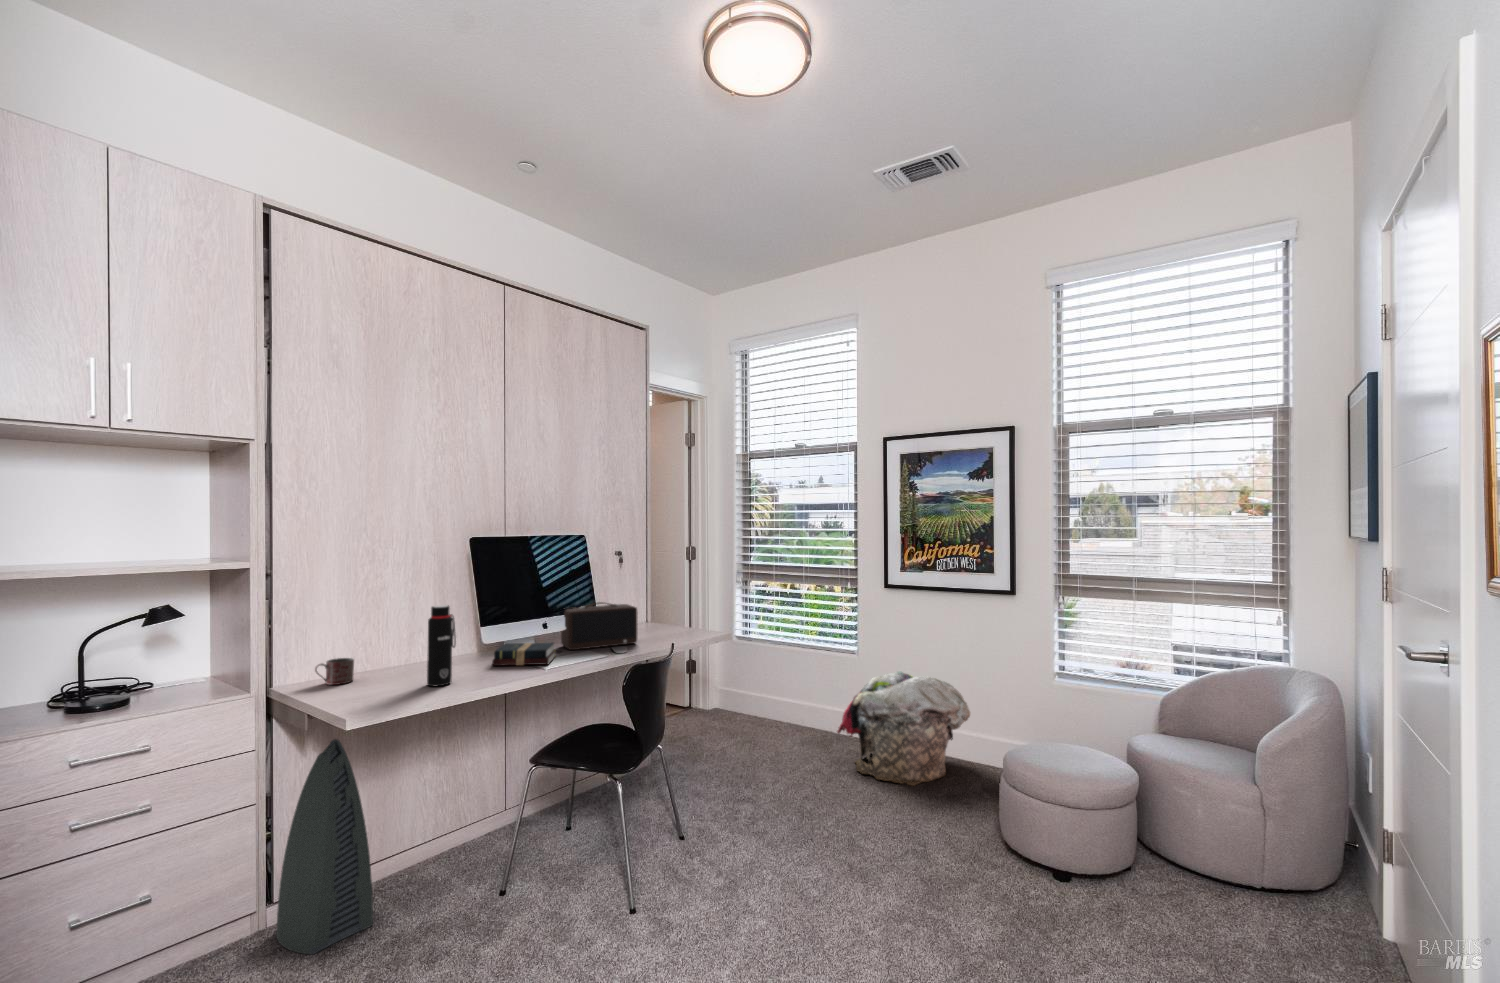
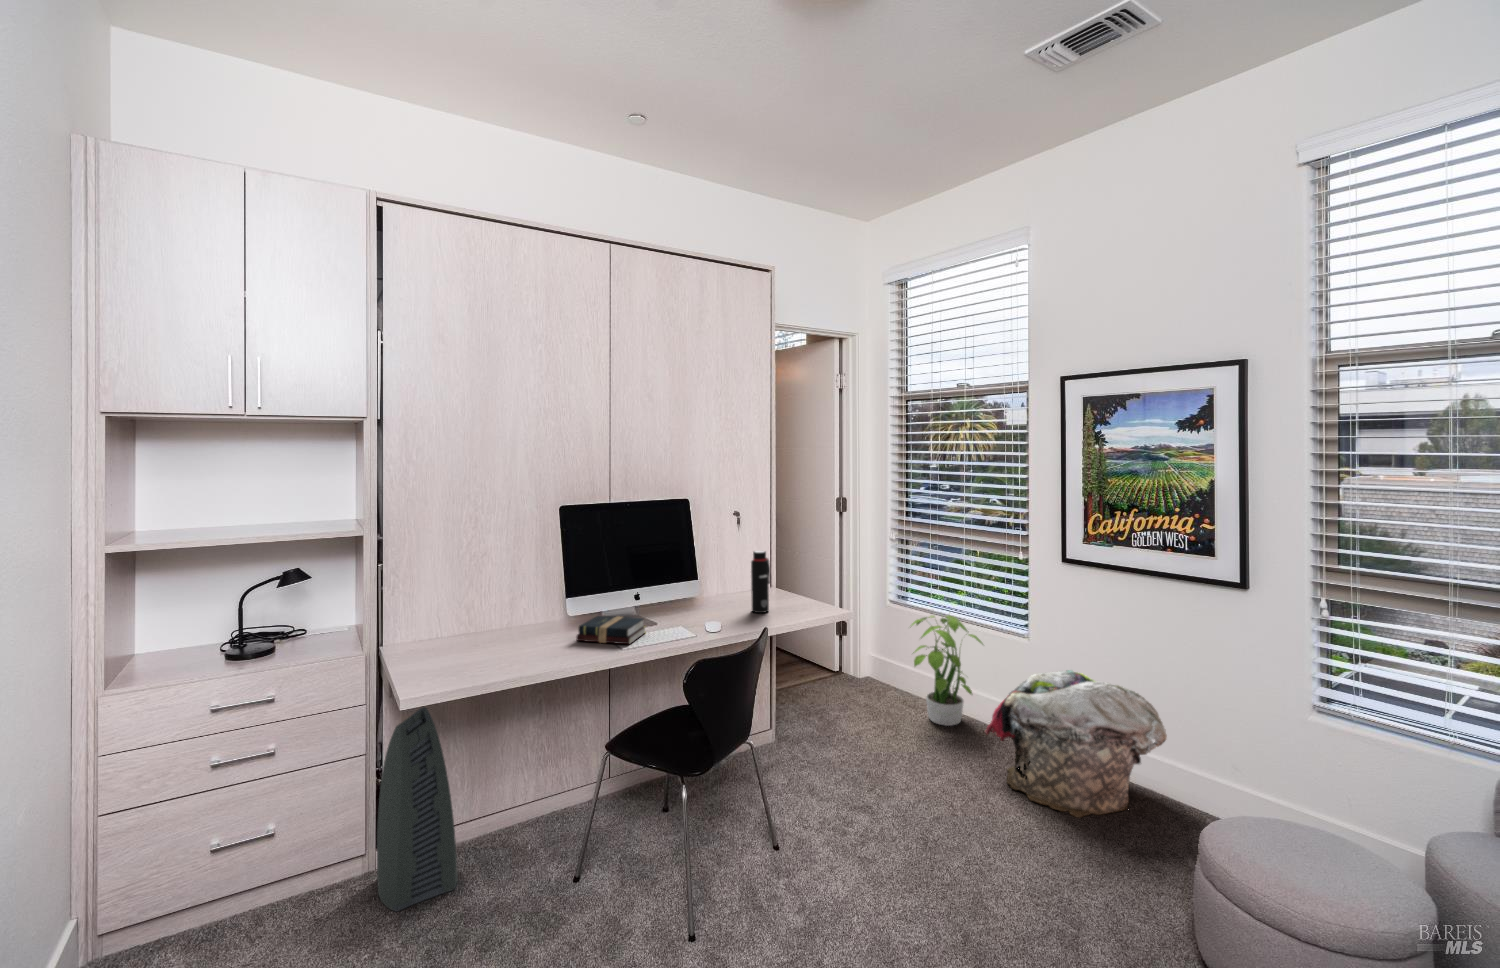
speaker: present [561,602,638,650] -> none [662,574,740,624]
water bottle: present [427,605,456,686] -> present [751,551,770,613]
potted plant: none [765,637,827,738] -> present [912,615,983,726]
mug: present [315,658,354,685] -> none [408,626,445,654]

